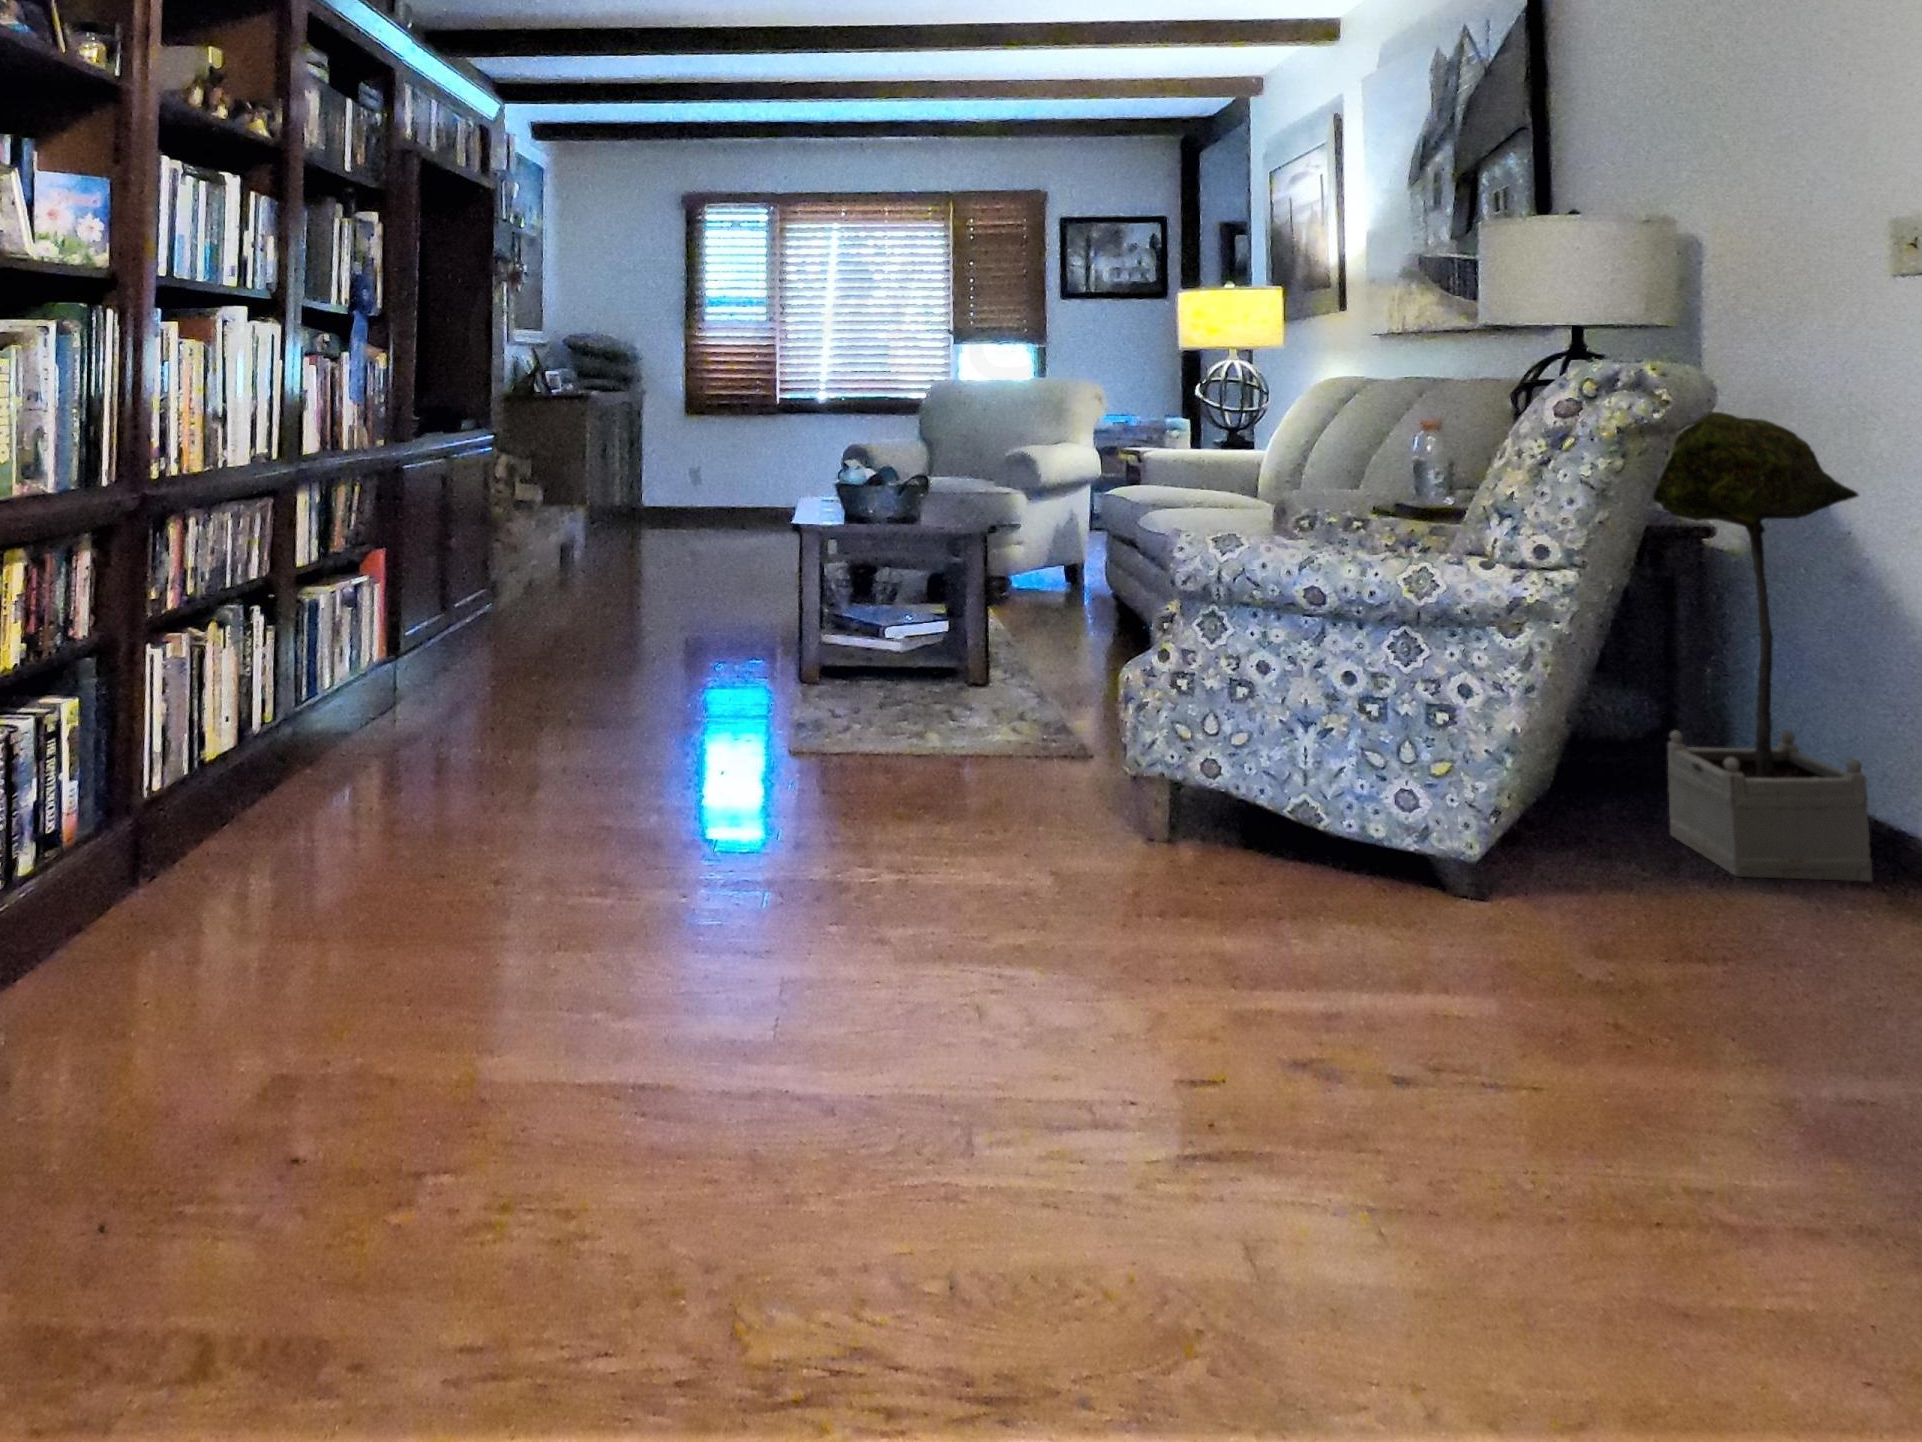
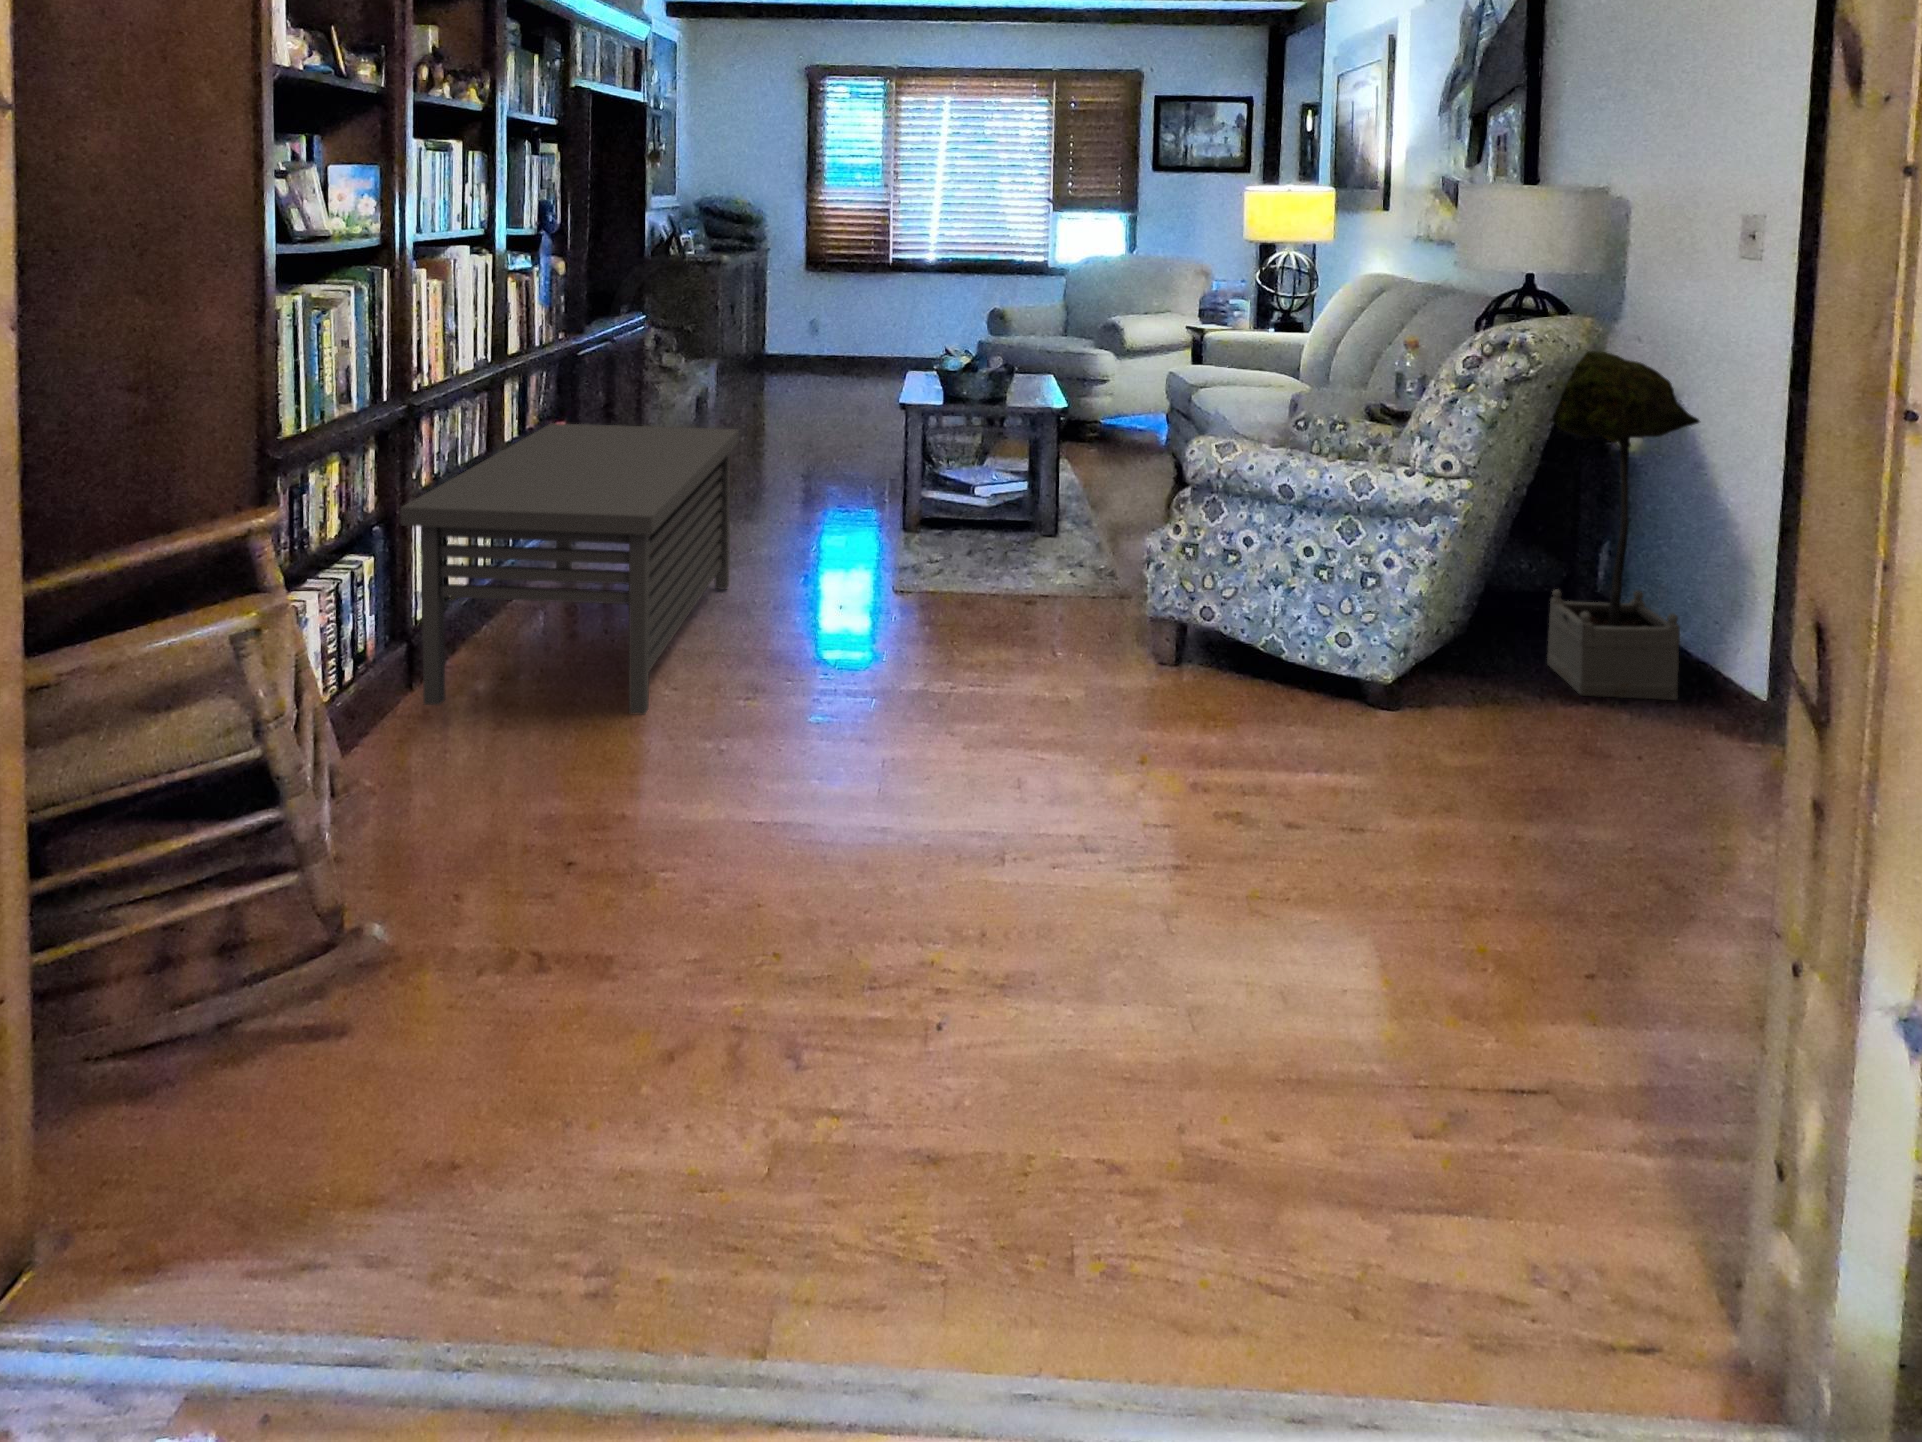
storage bench: none [116,544,590,922] -> present [400,423,739,715]

